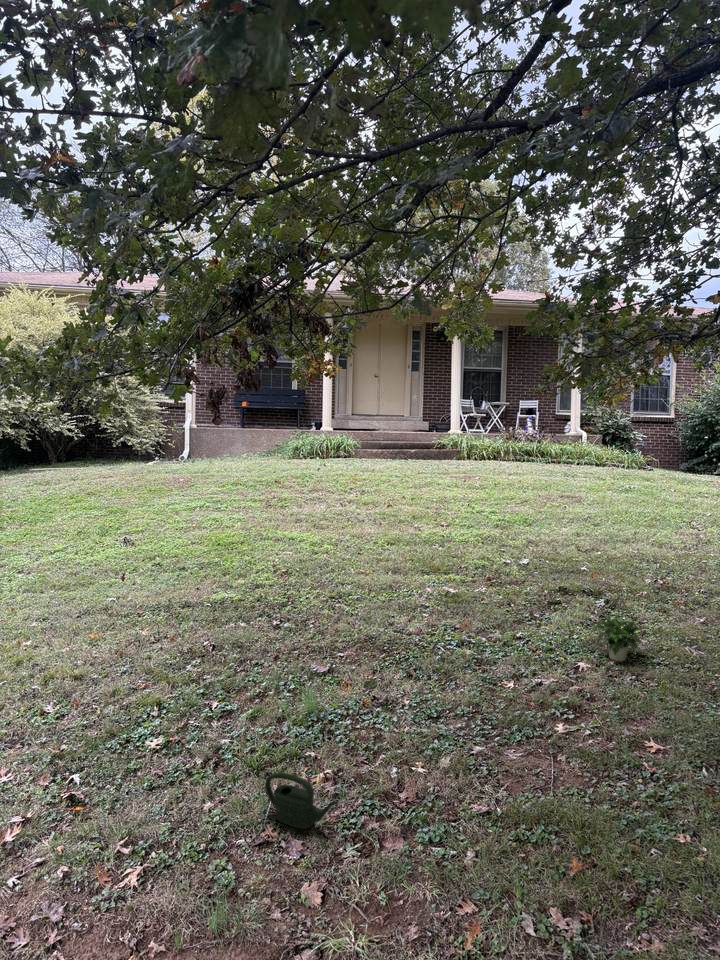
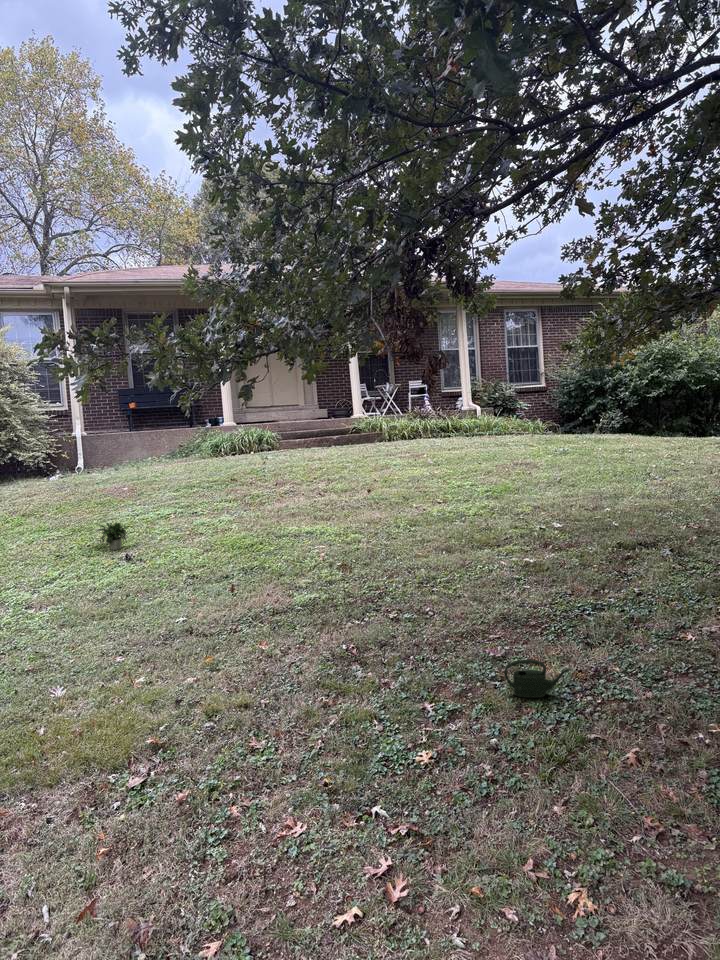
potted plant: present [577,615,646,661] -> present [97,522,128,550]

